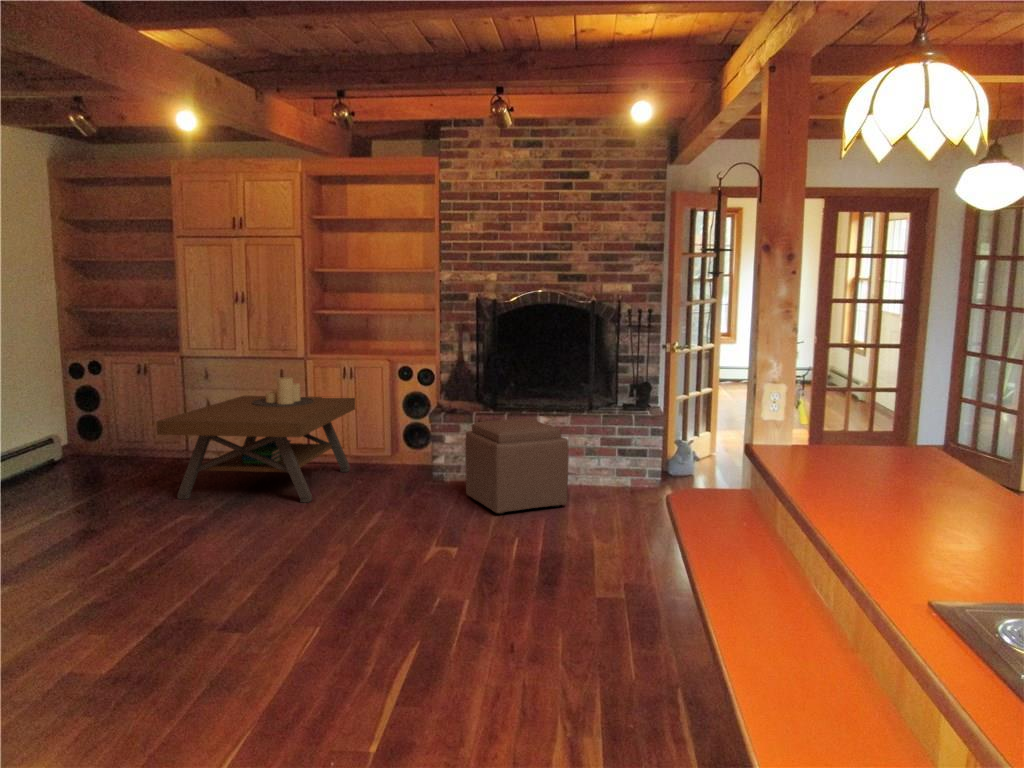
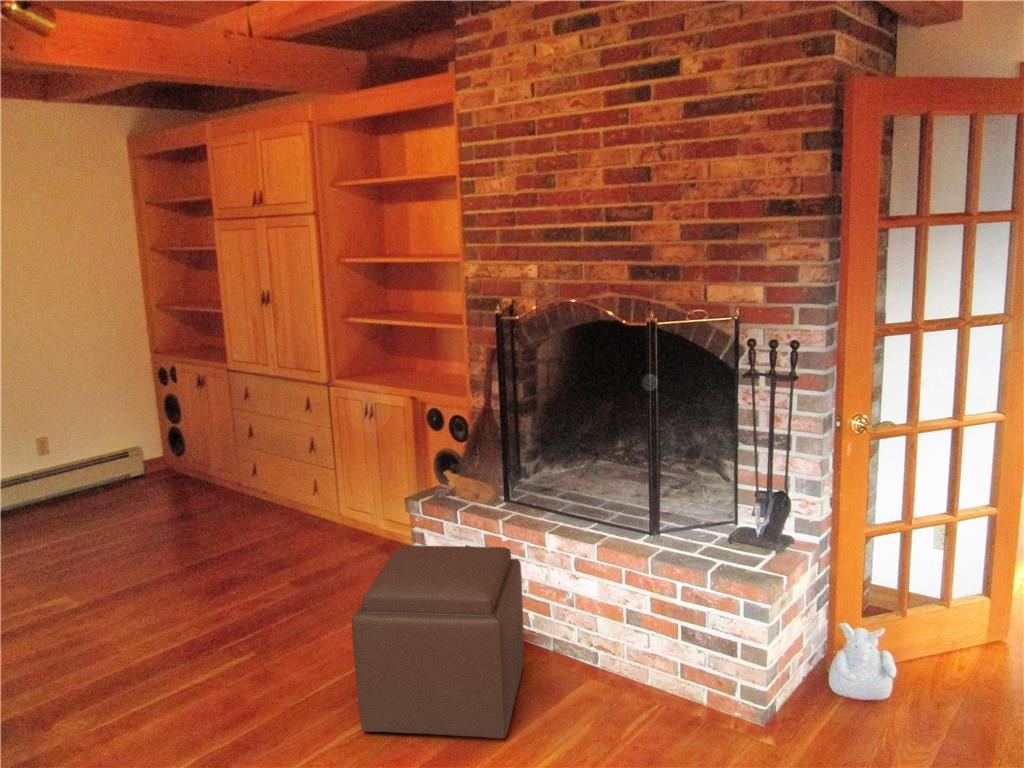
coffee table: present [157,377,355,502] -> none [58,417,380,619]

